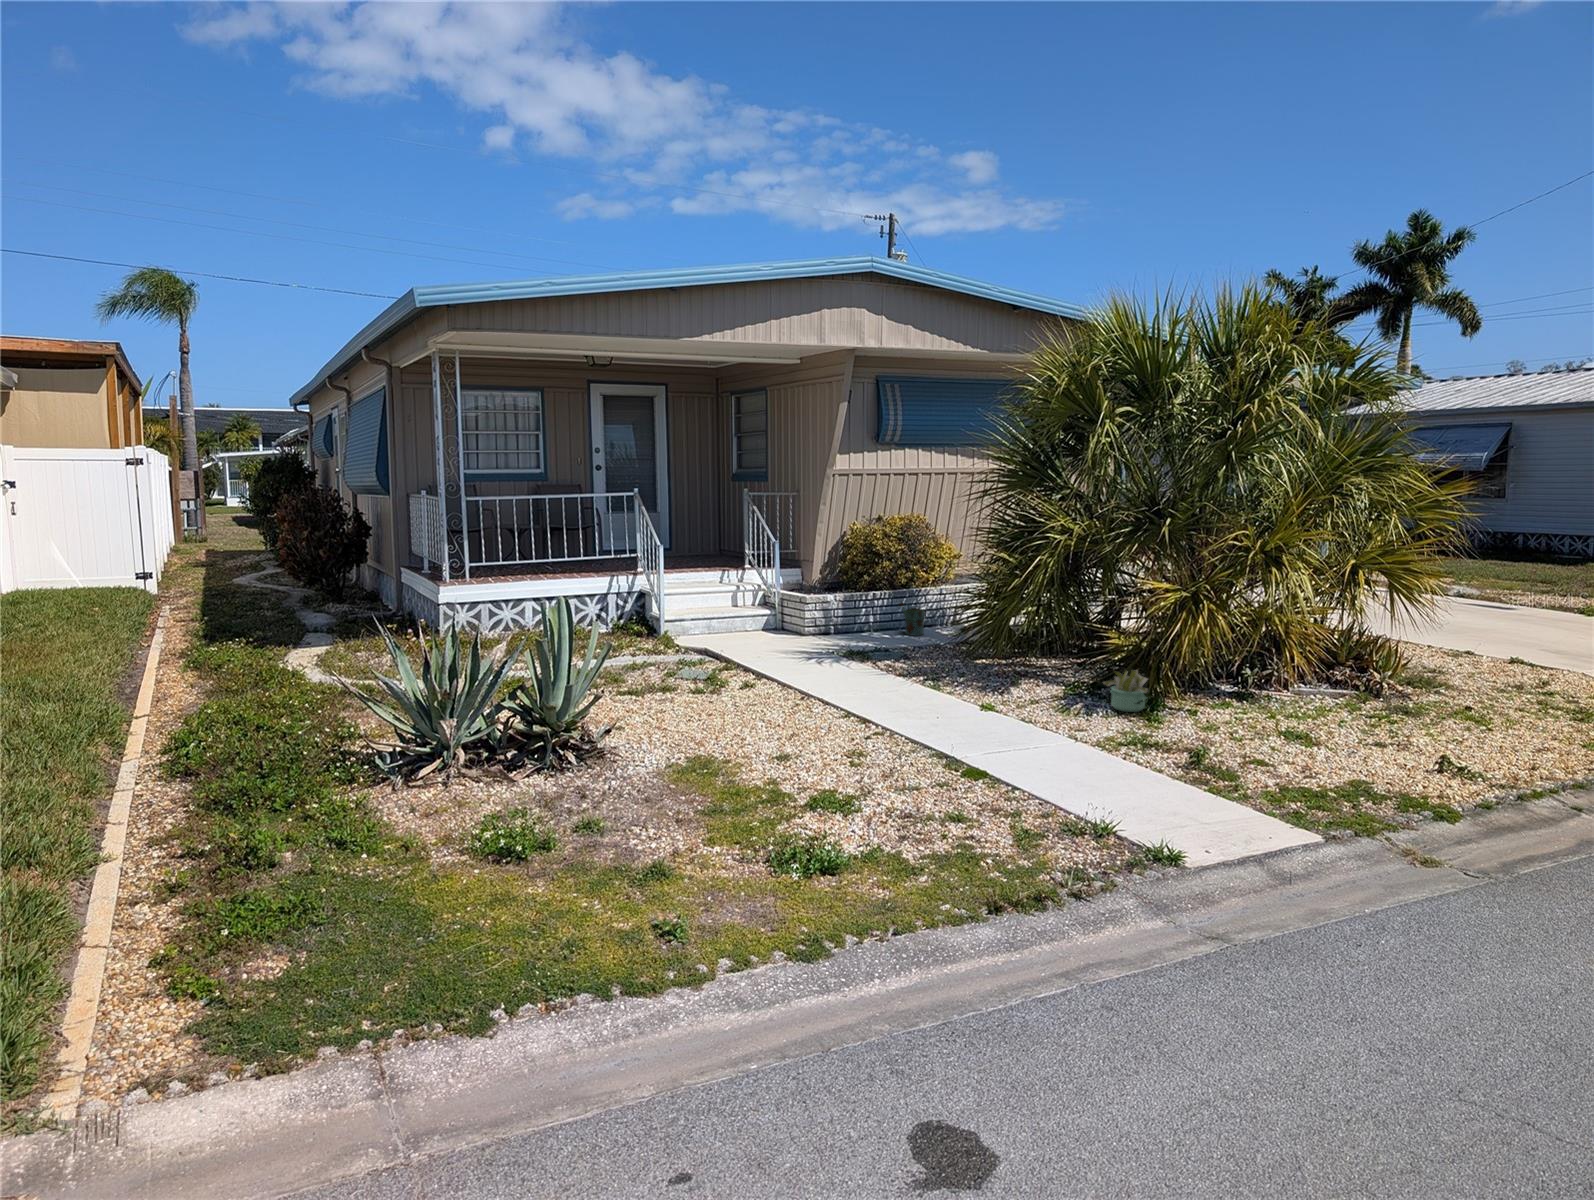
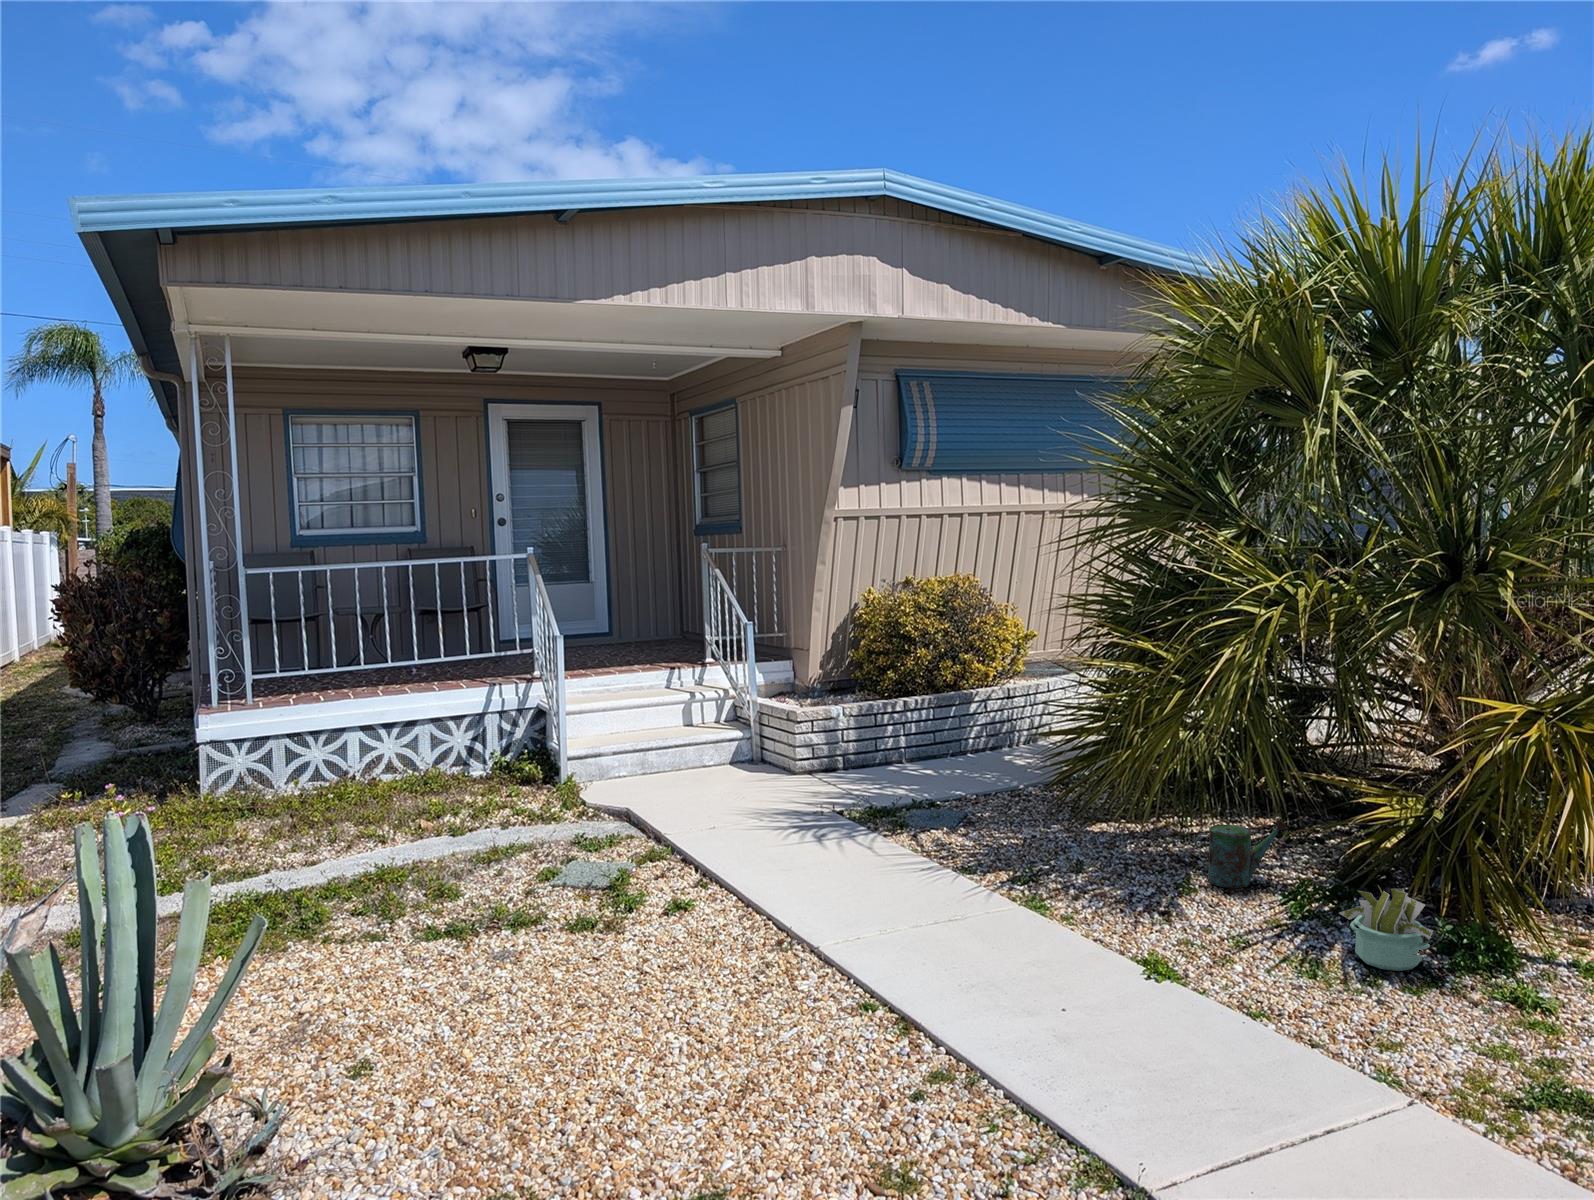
watering can: present [899,603,925,636] -> present [1195,819,1288,888]

